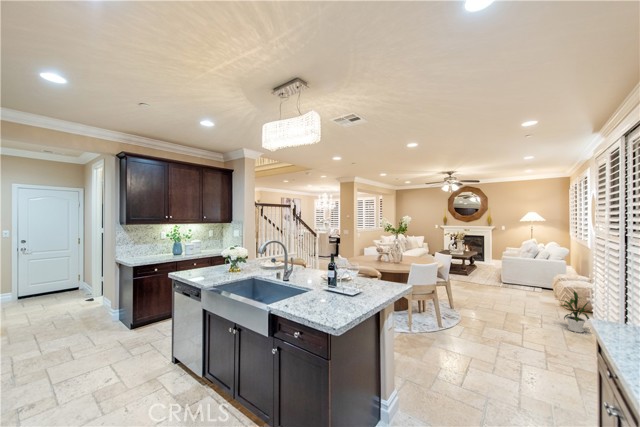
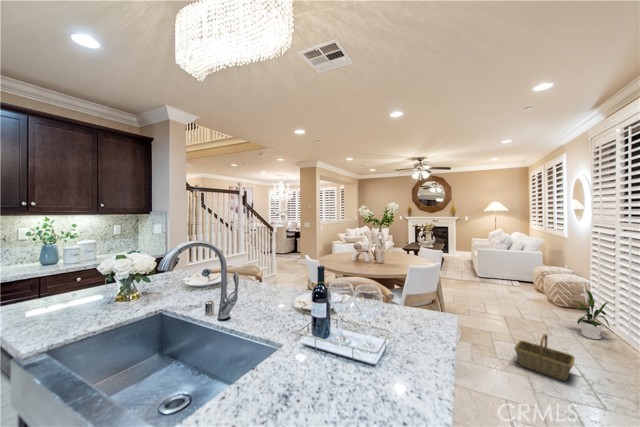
basket: none [492,319,537,353] -> present [514,334,575,381]

